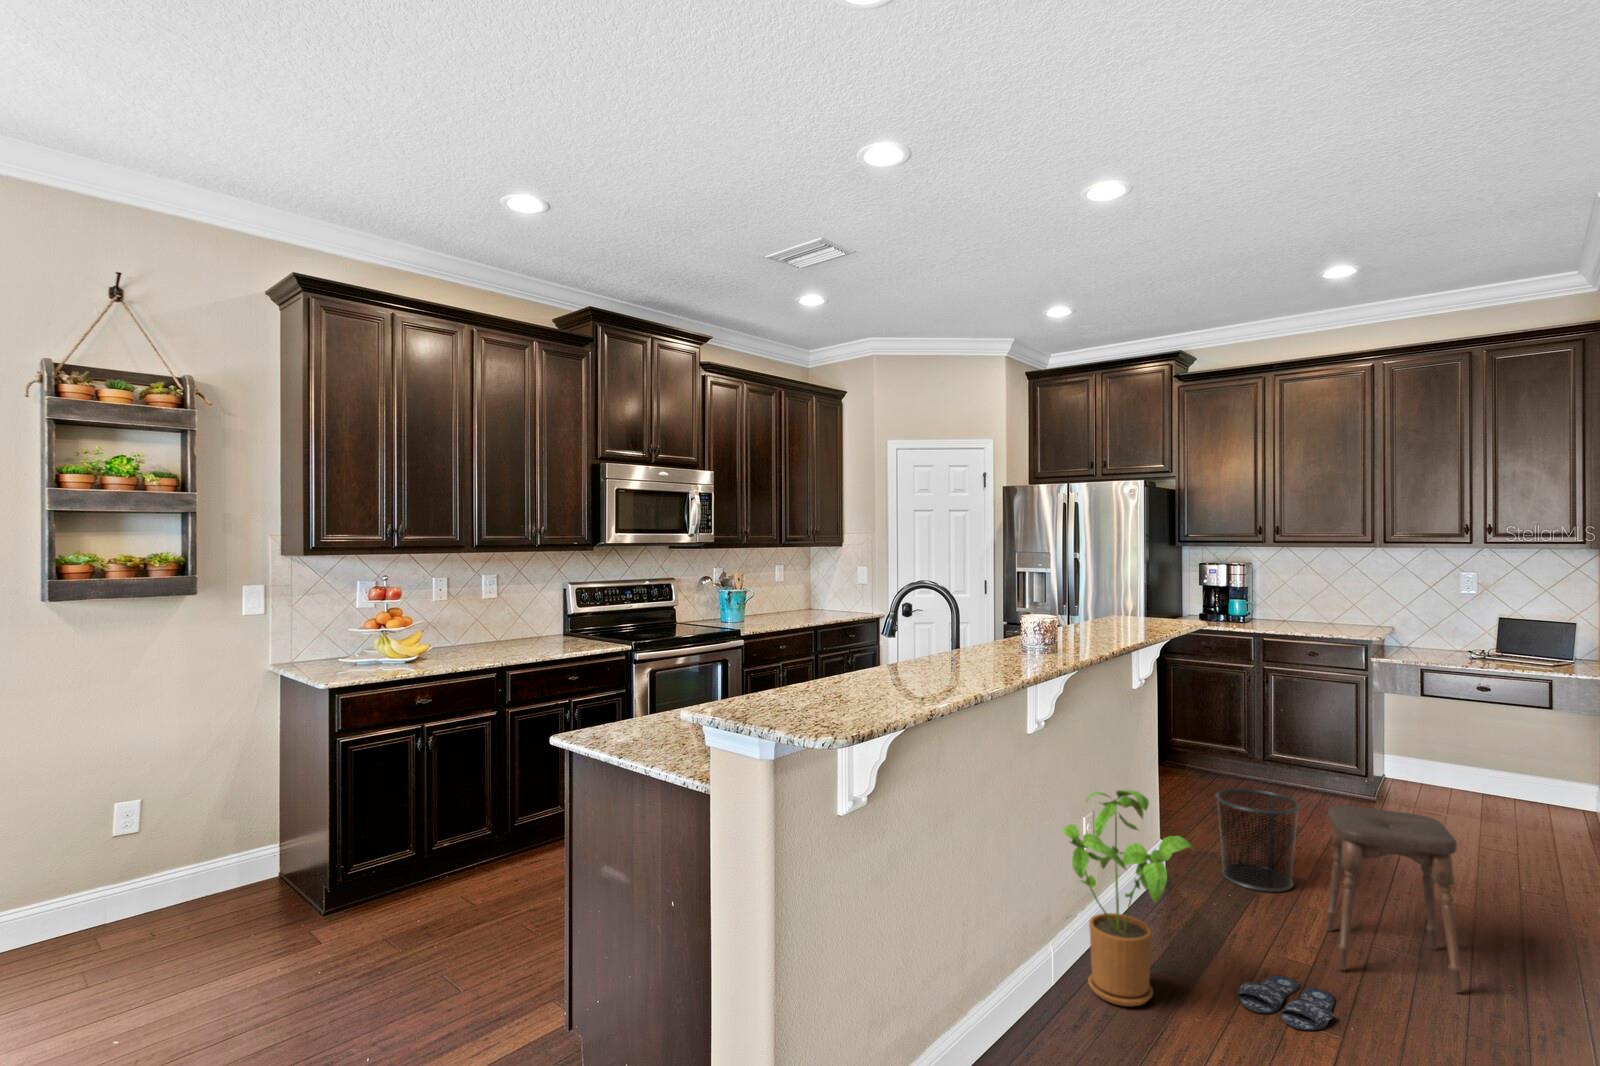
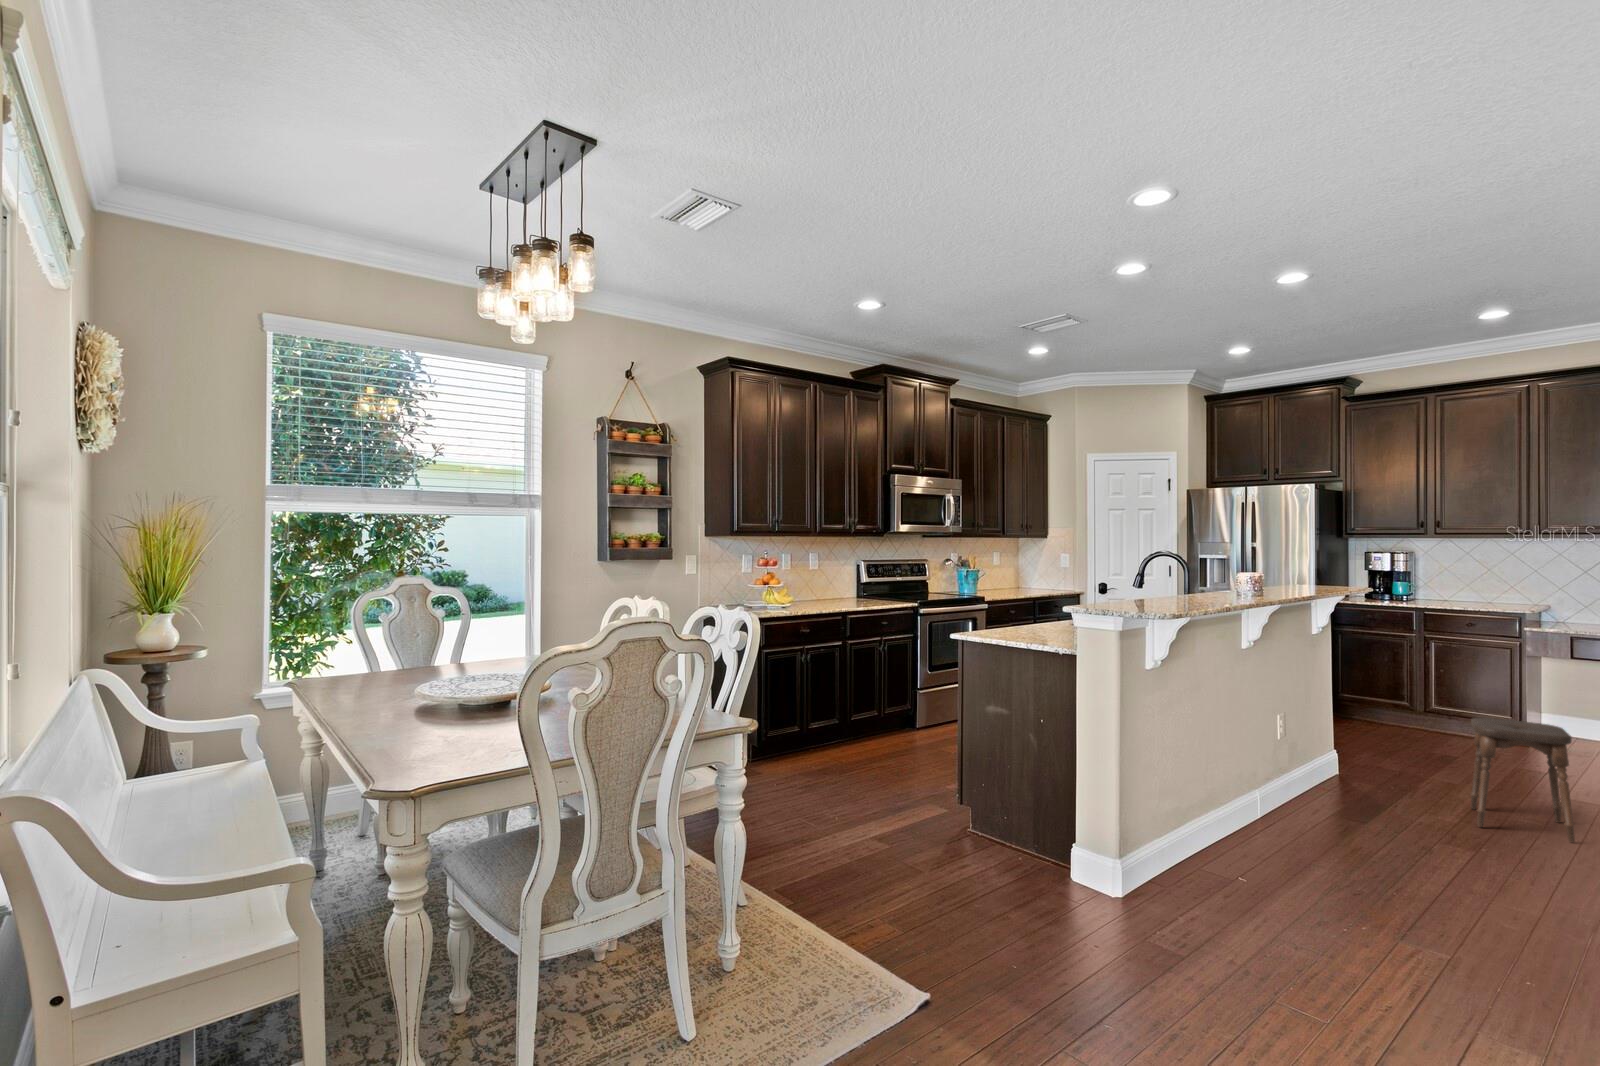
waste bin: present [1215,789,1300,892] -> none [1380,715,1451,788]
house plant: present [1062,790,1194,1006] -> none [1265,692,1365,833]
slippers: present [1238,975,1336,1030] -> none [1397,826,1472,851]

